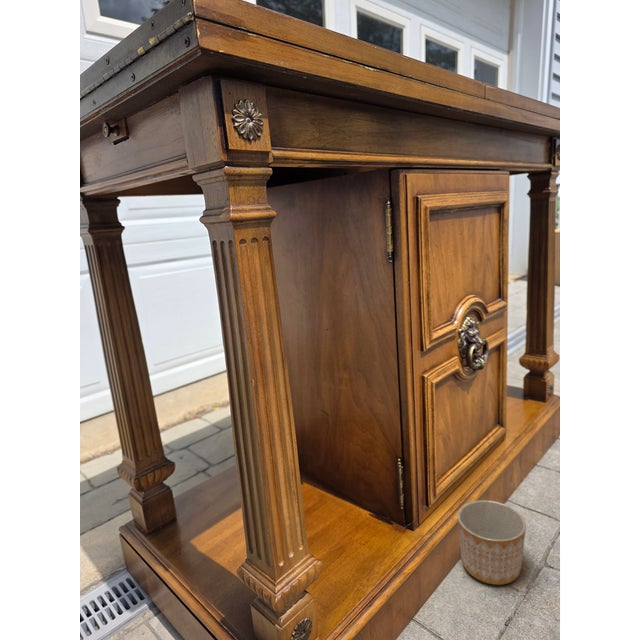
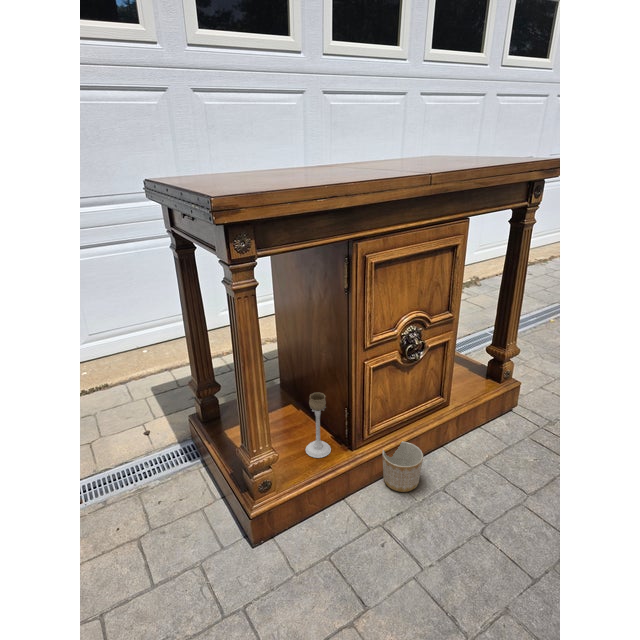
candle holder: none [339,439,382,555] -> present [305,392,331,458]

